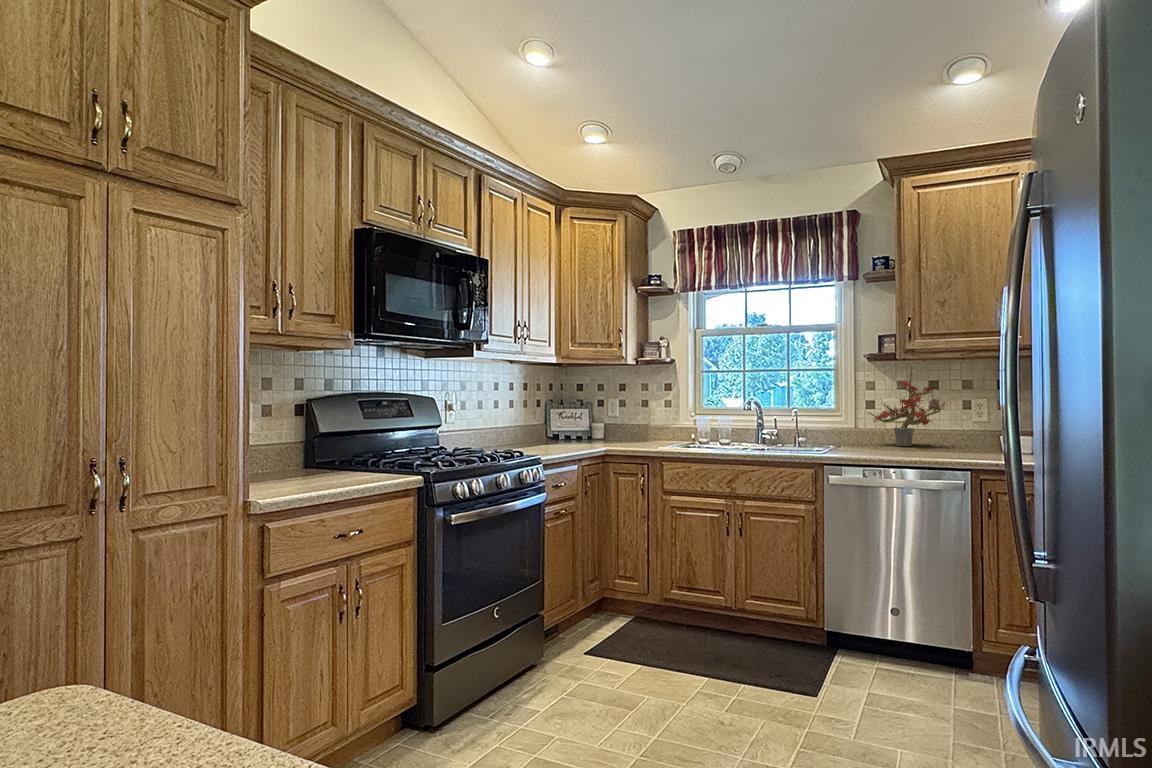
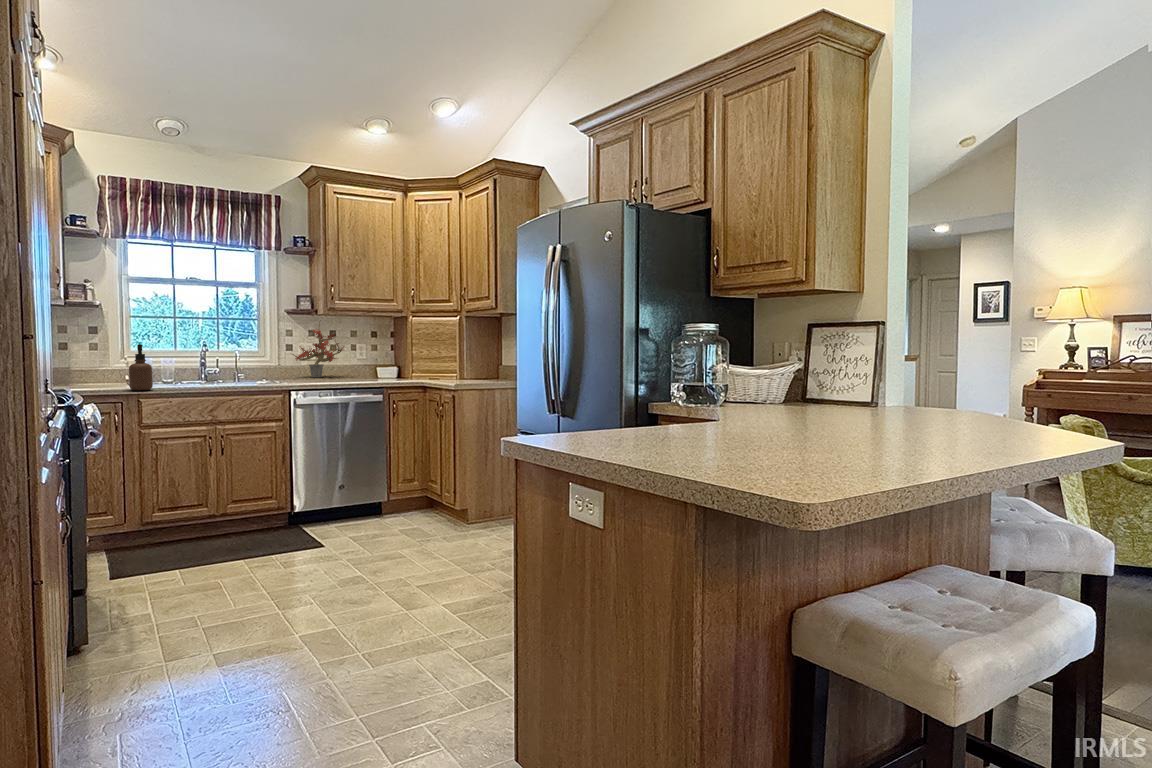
soap dispenser: none [657,403,678,452] -> present [129,345,153,390]

